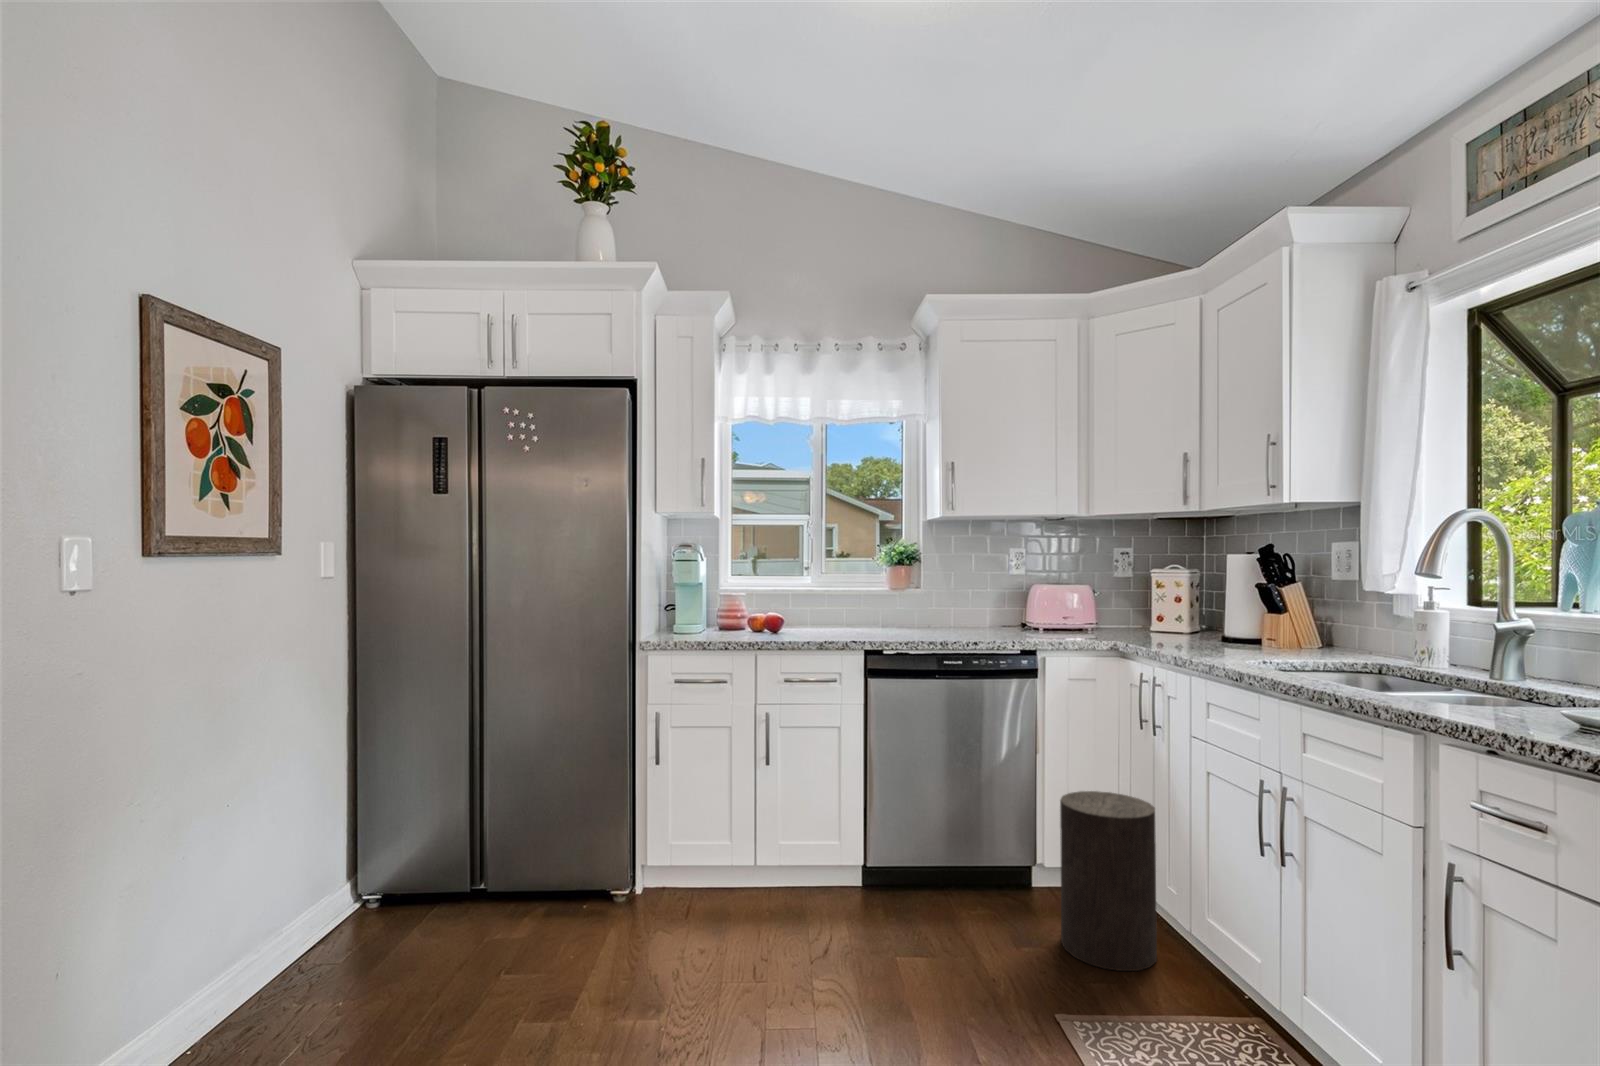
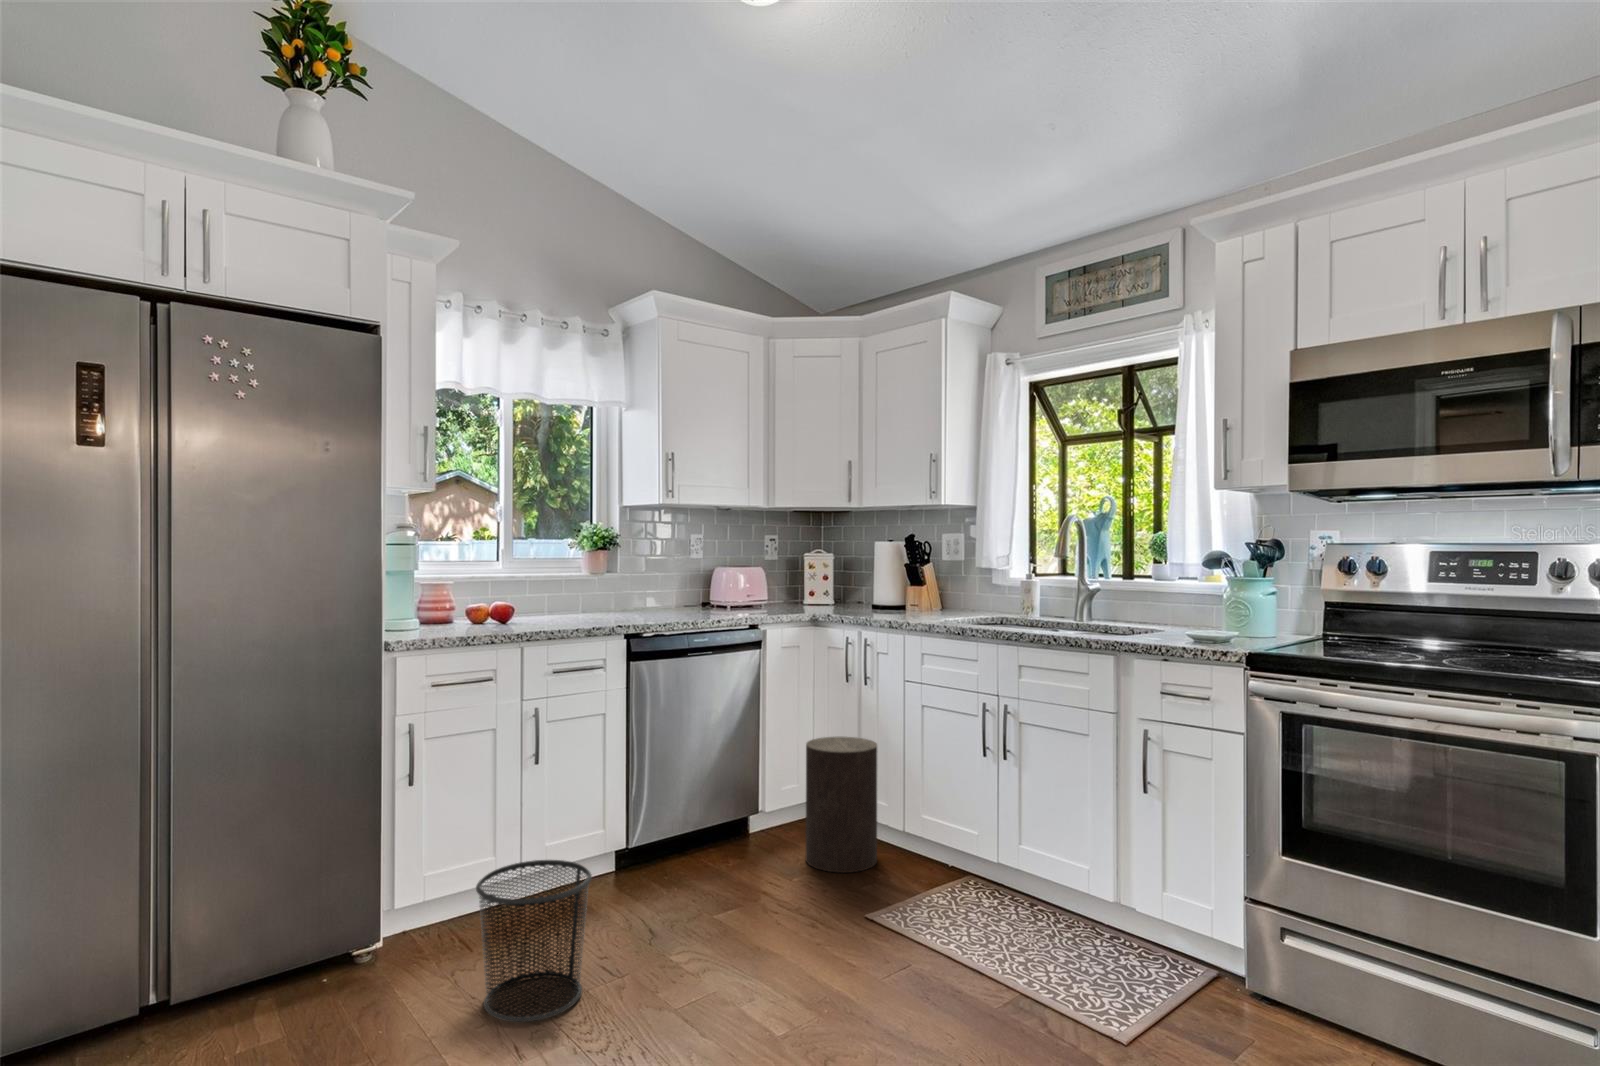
waste bin: none [618,851,723,1006] -> present [476,860,592,1022]

